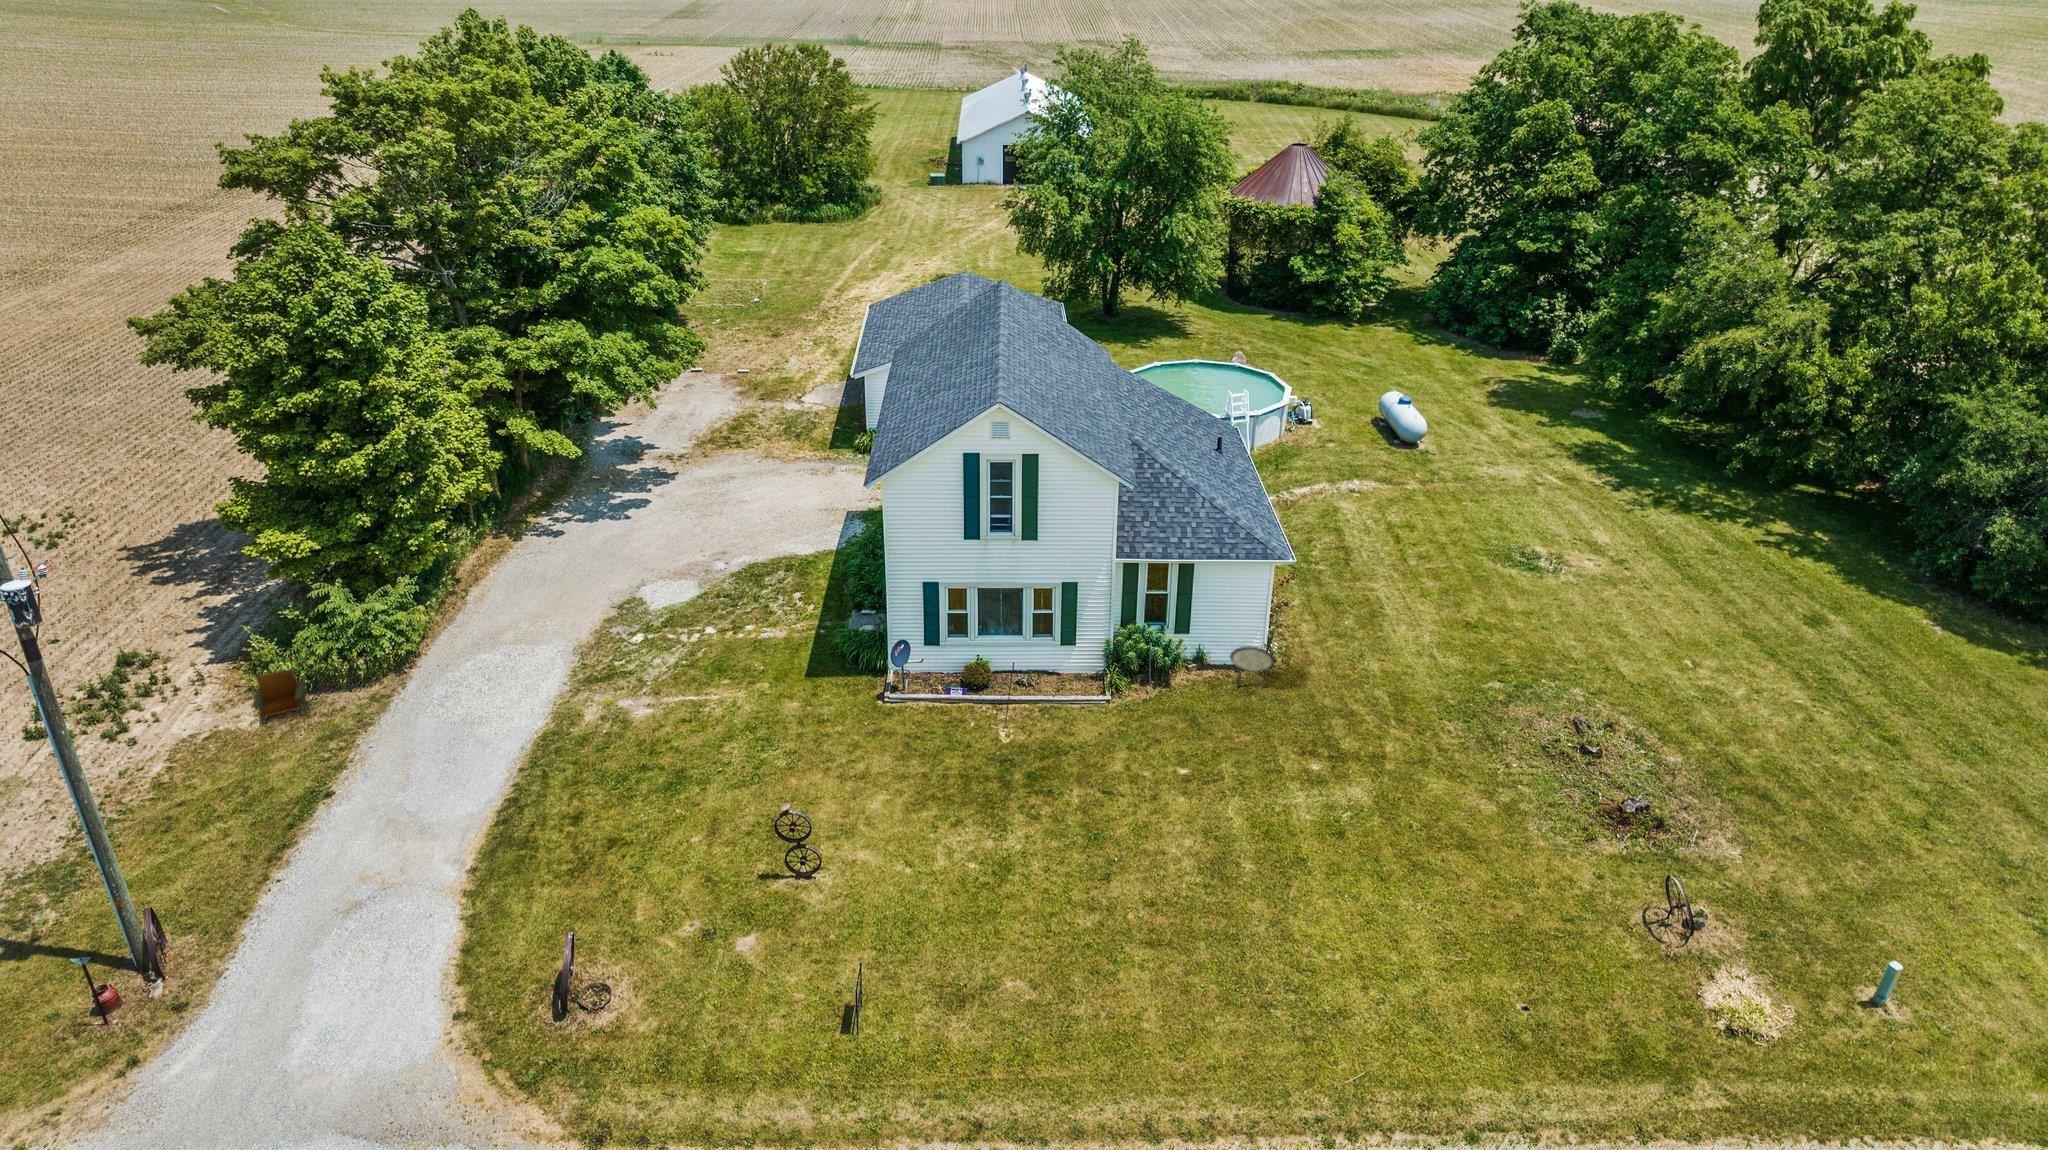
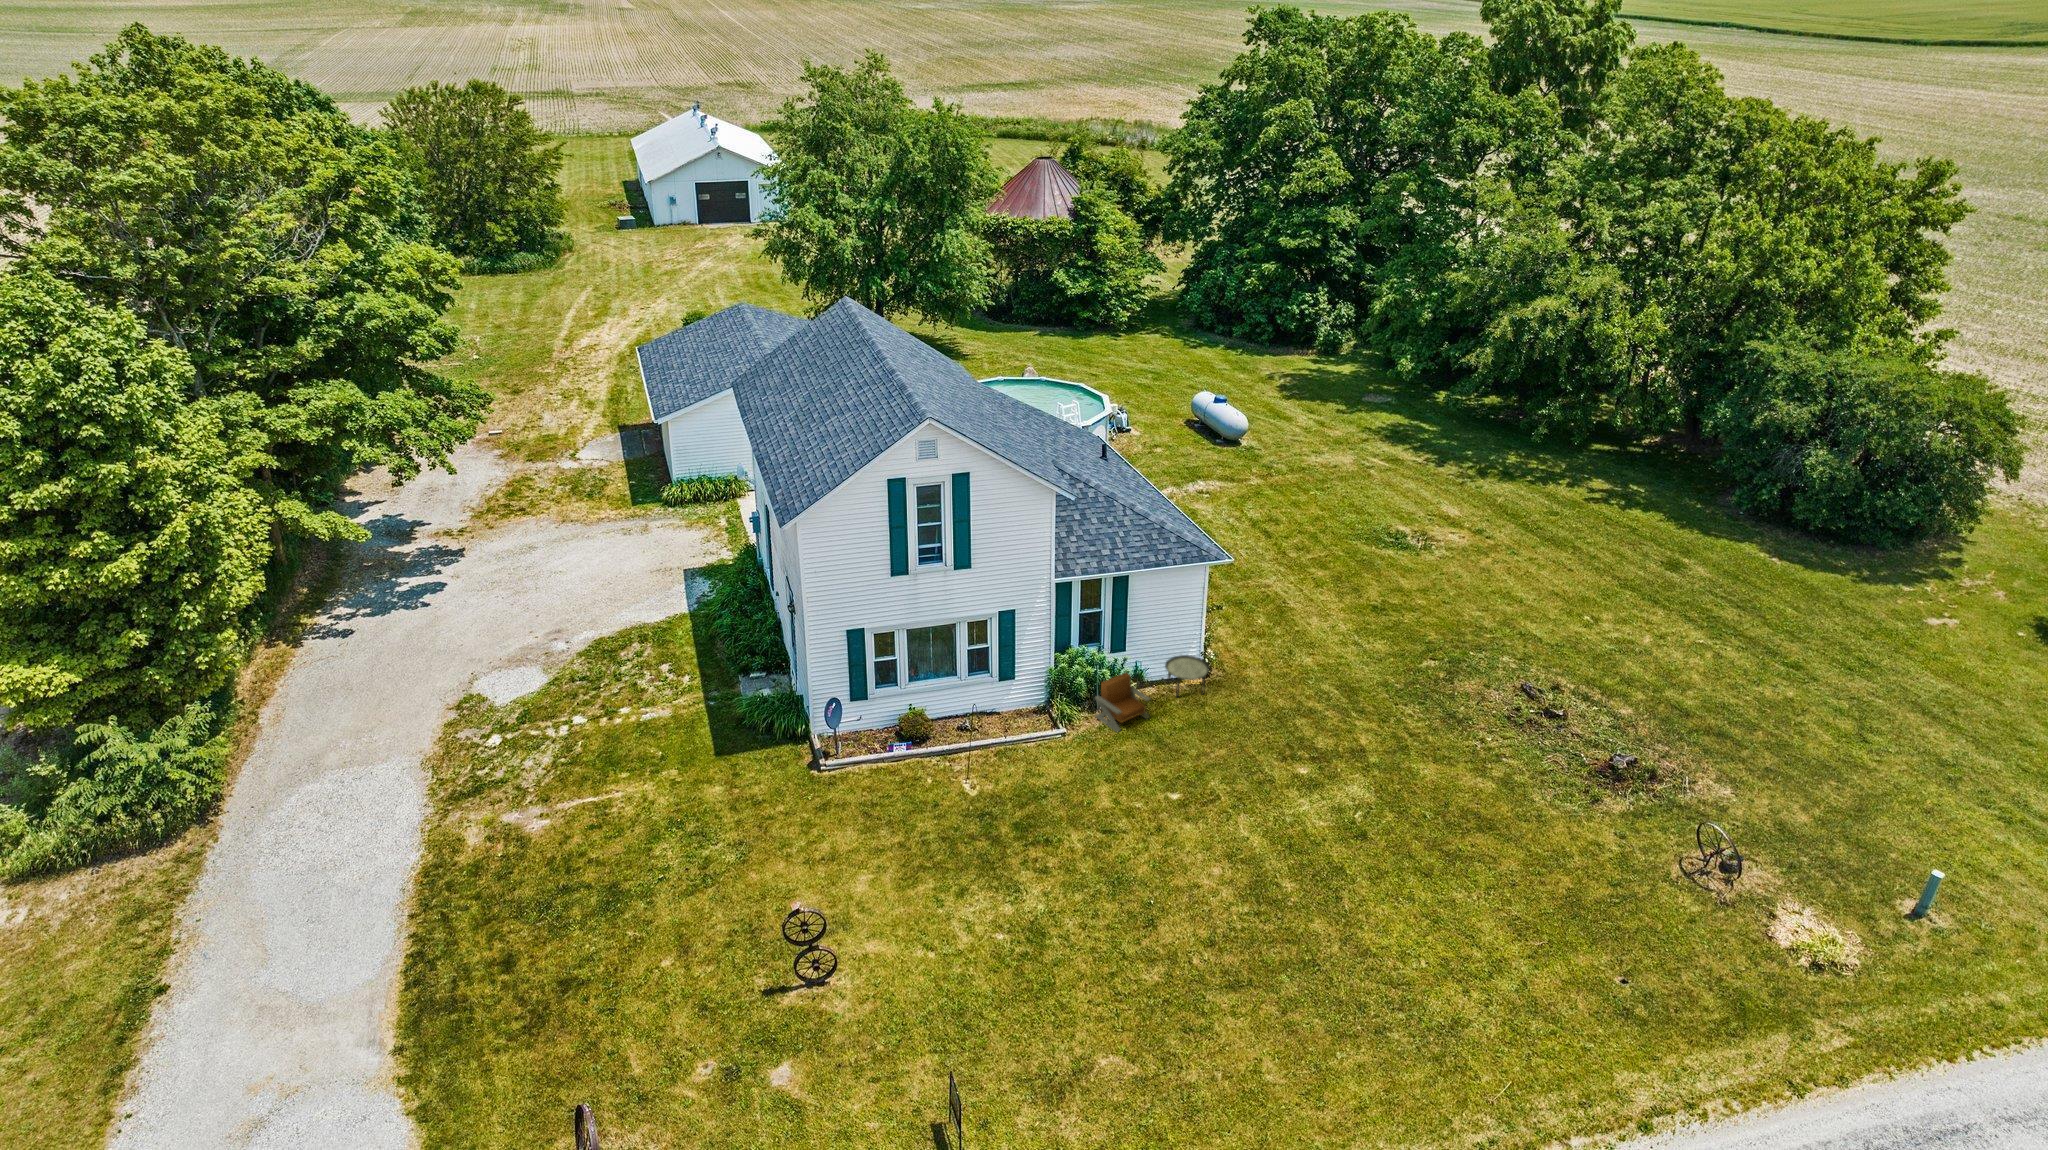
lounge chair: present [253,669,310,725] -> present [1095,673,1150,732]

